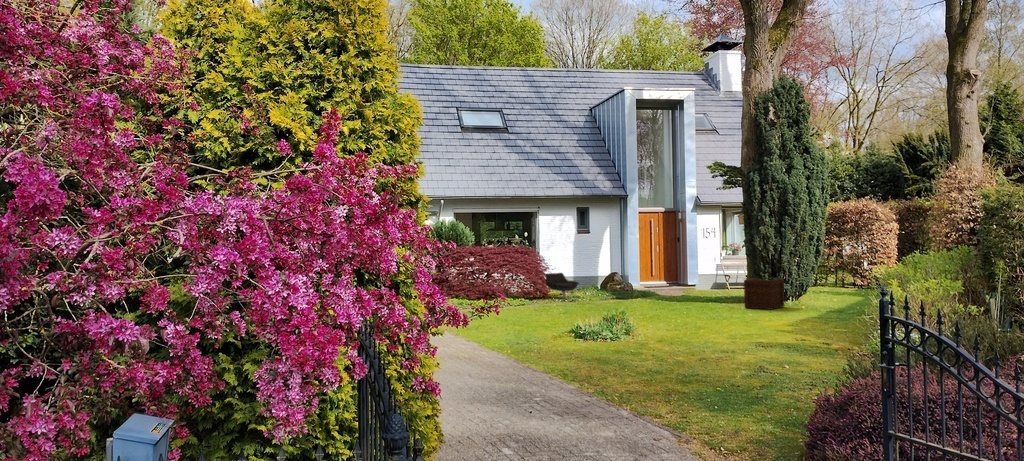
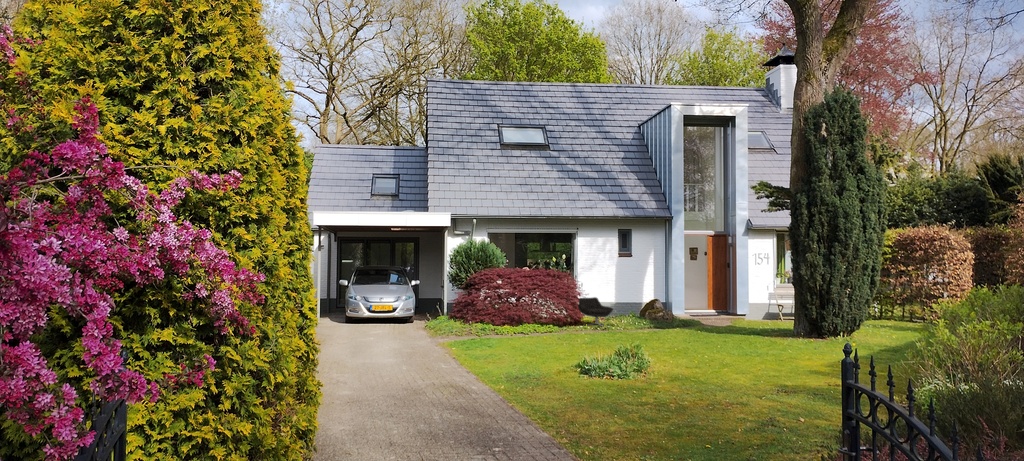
wooden crate: present [744,278,784,309] -> none [787,311,834,347]

